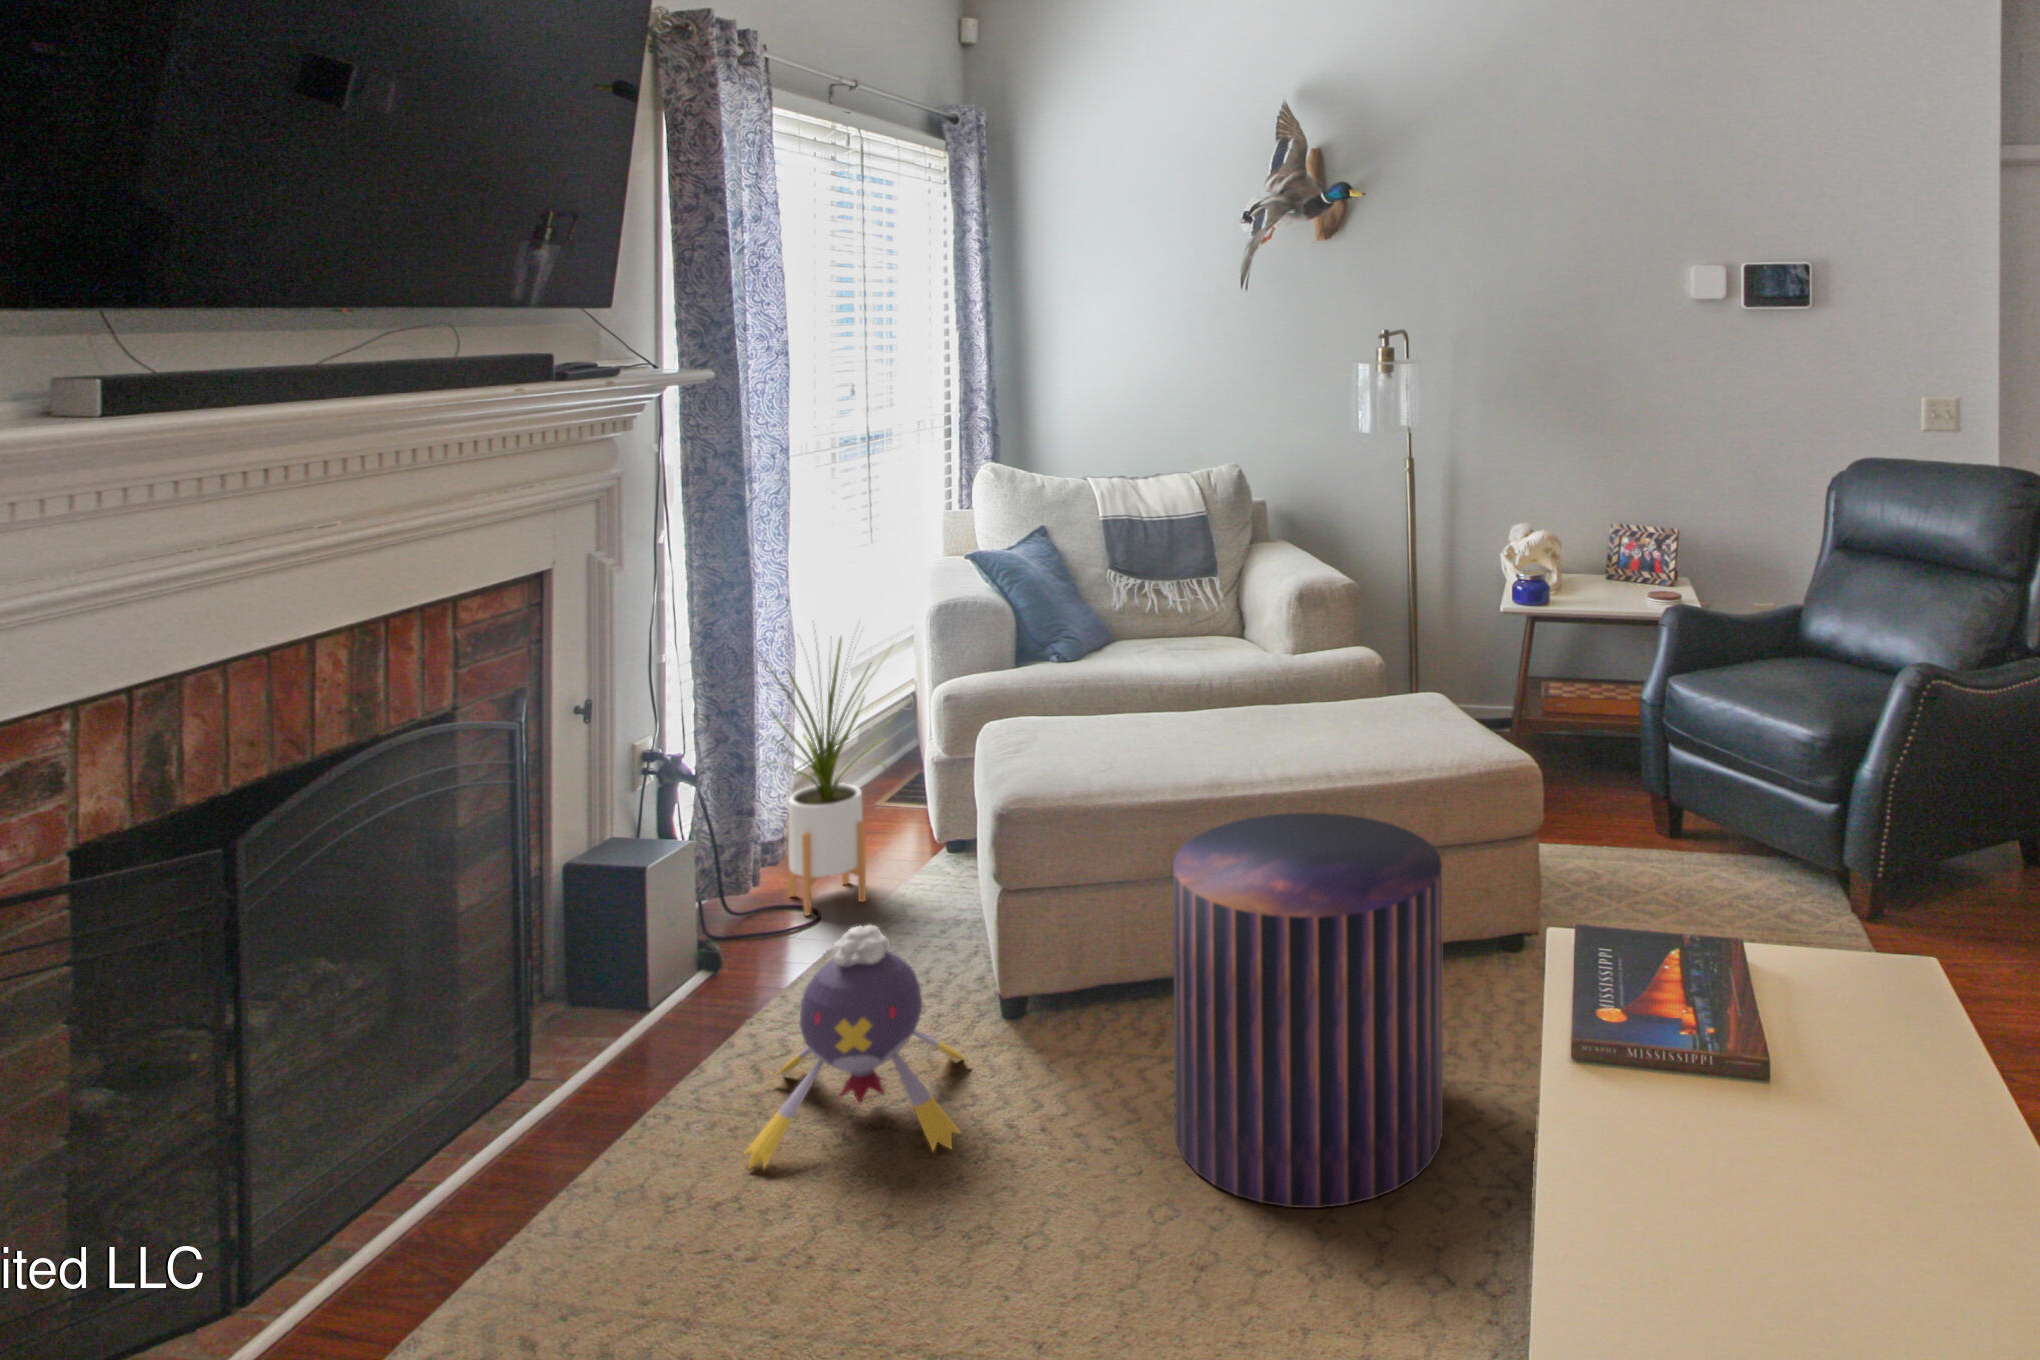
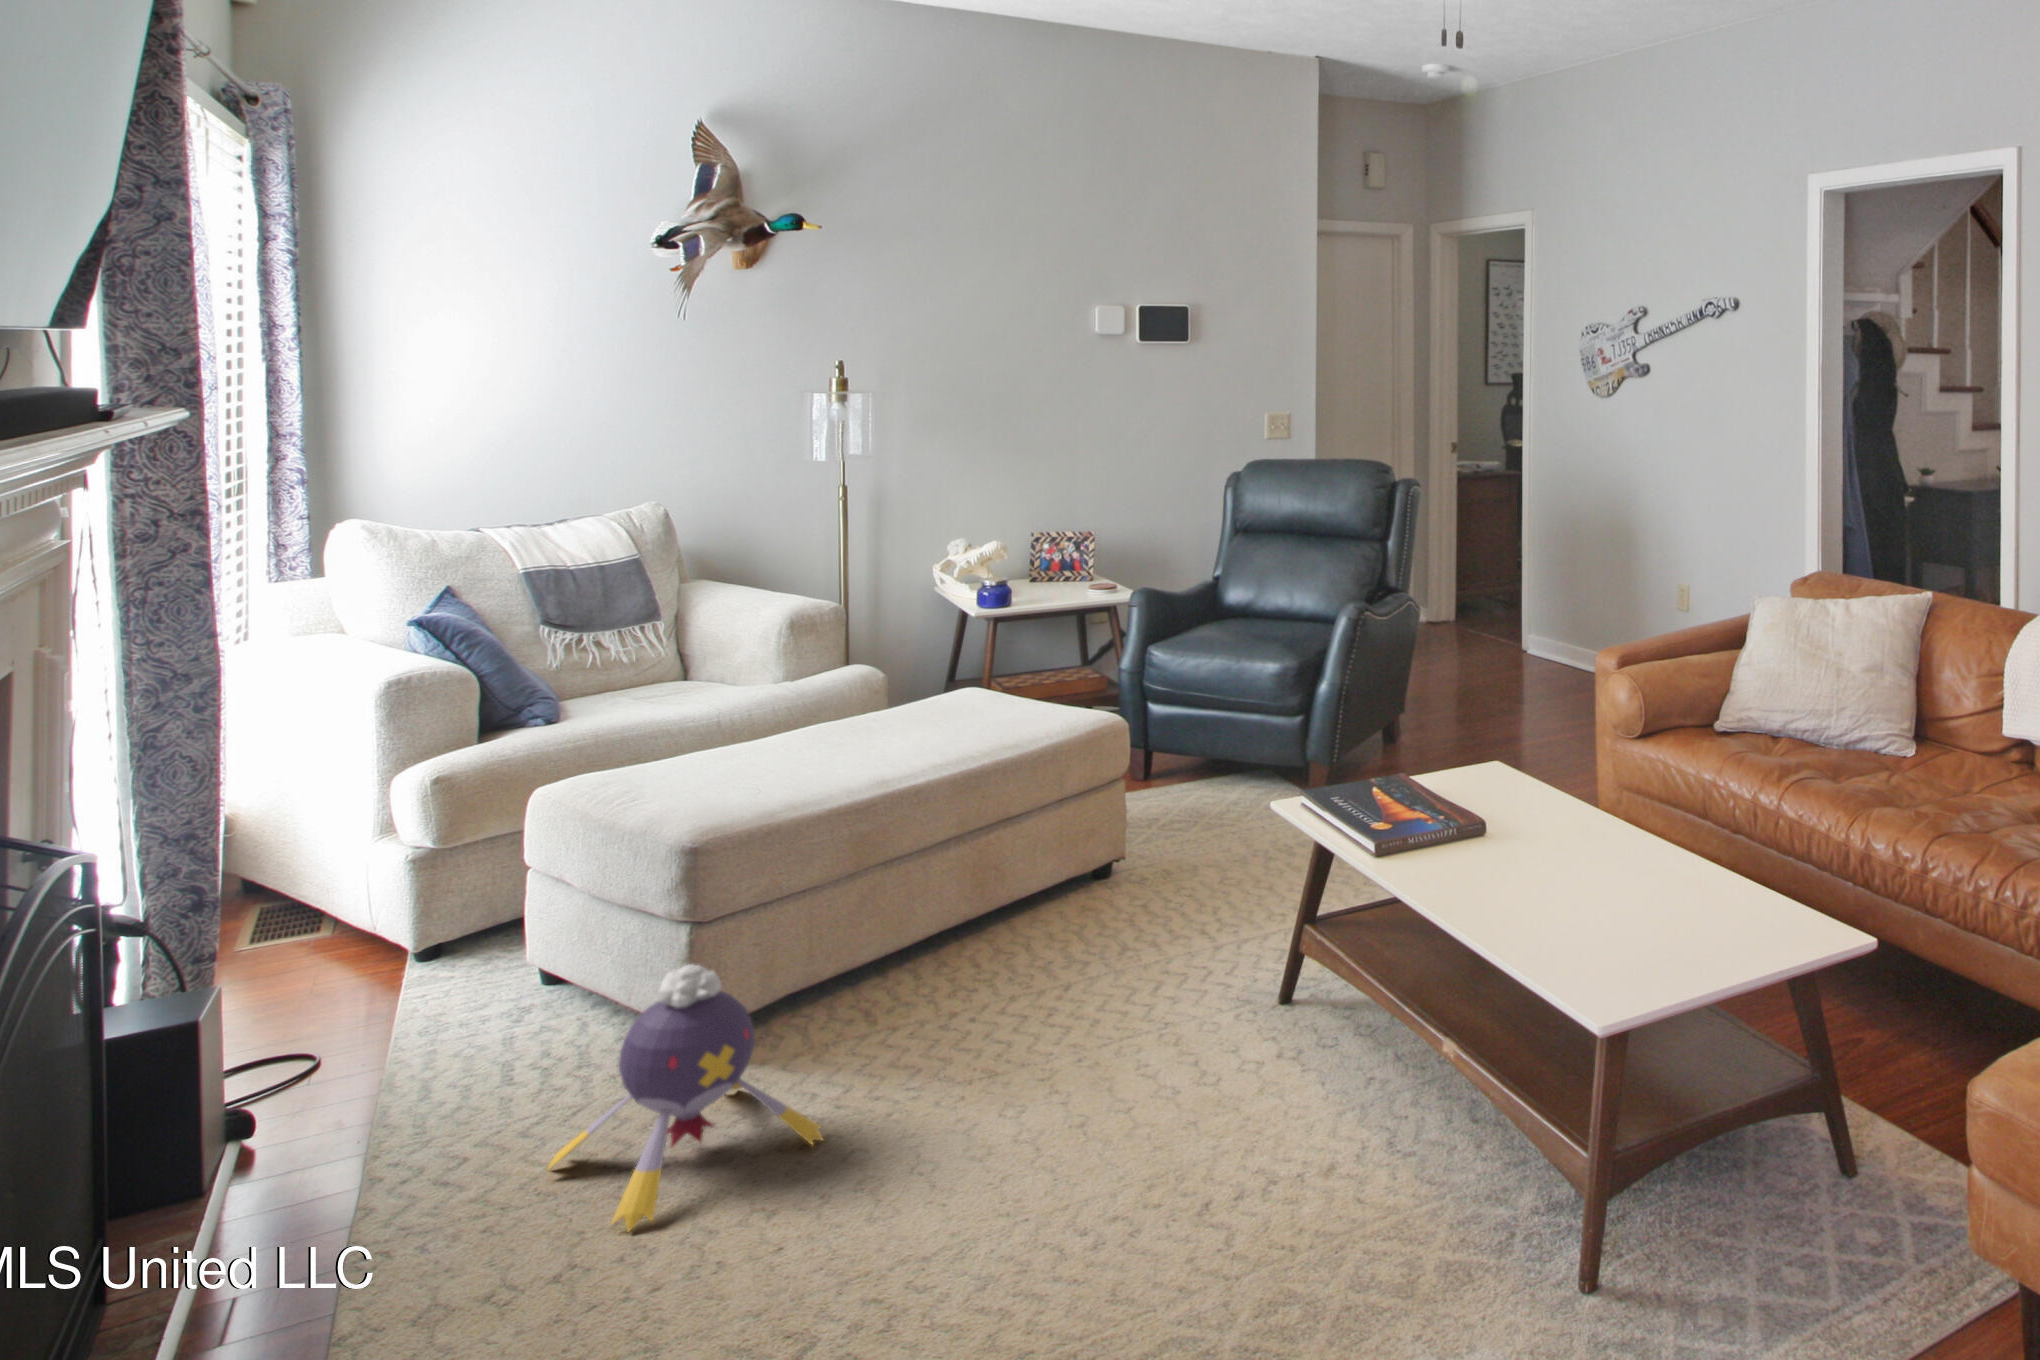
house plant: present [763,636,889,916] -> none [231,701,444,1063]
pouf: present [1173,813,1443,1208] -> none [991,764,1219,1072]

